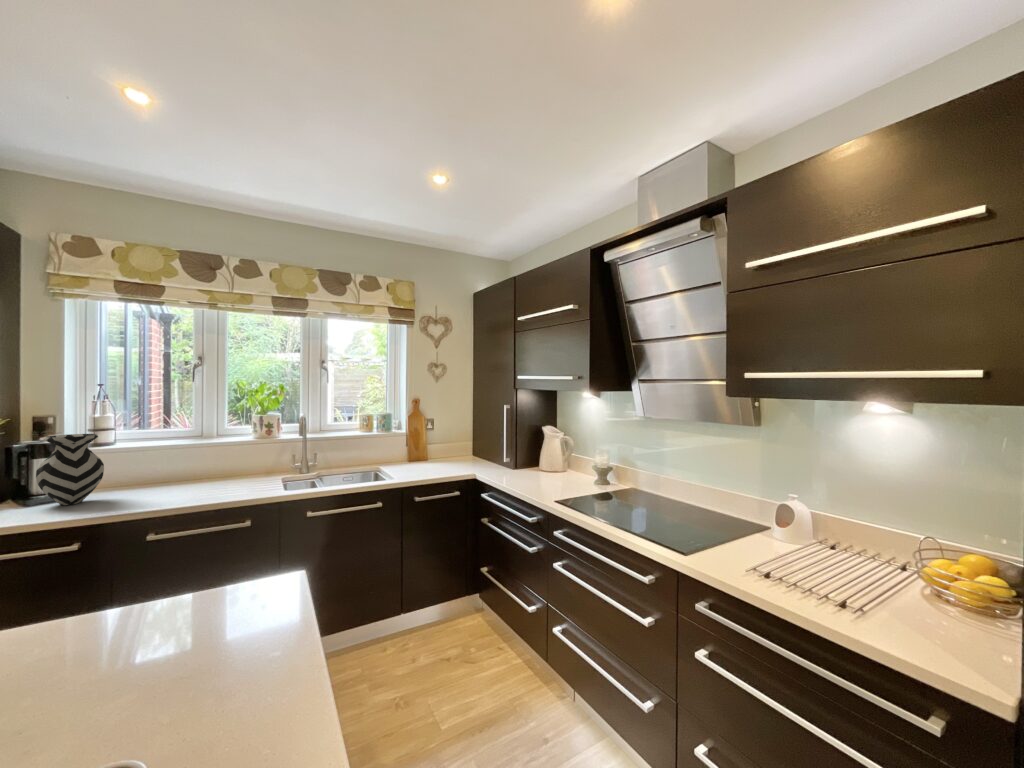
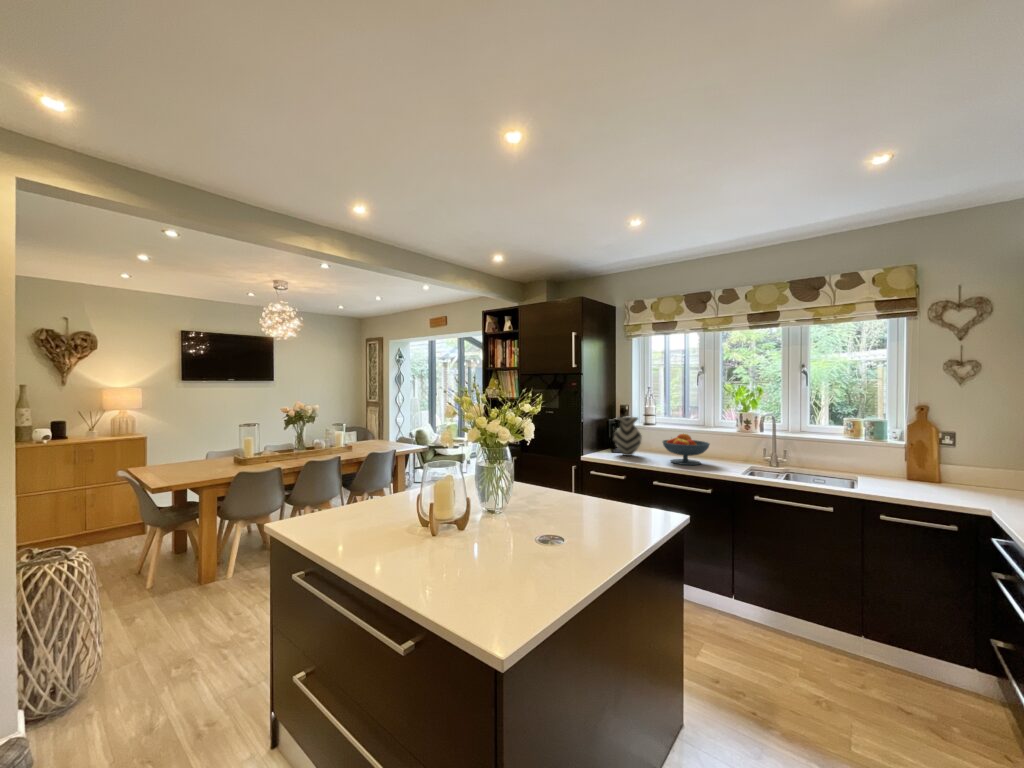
fruit bowl: none [156,450,236,497] -> present [662,434,710,465]

